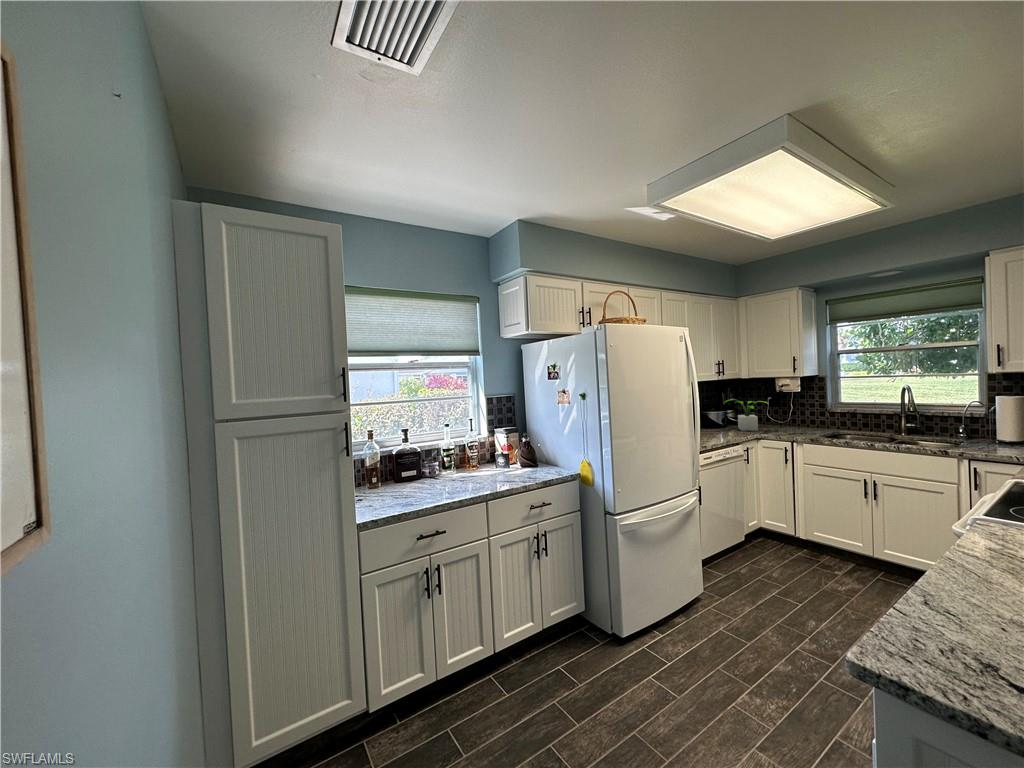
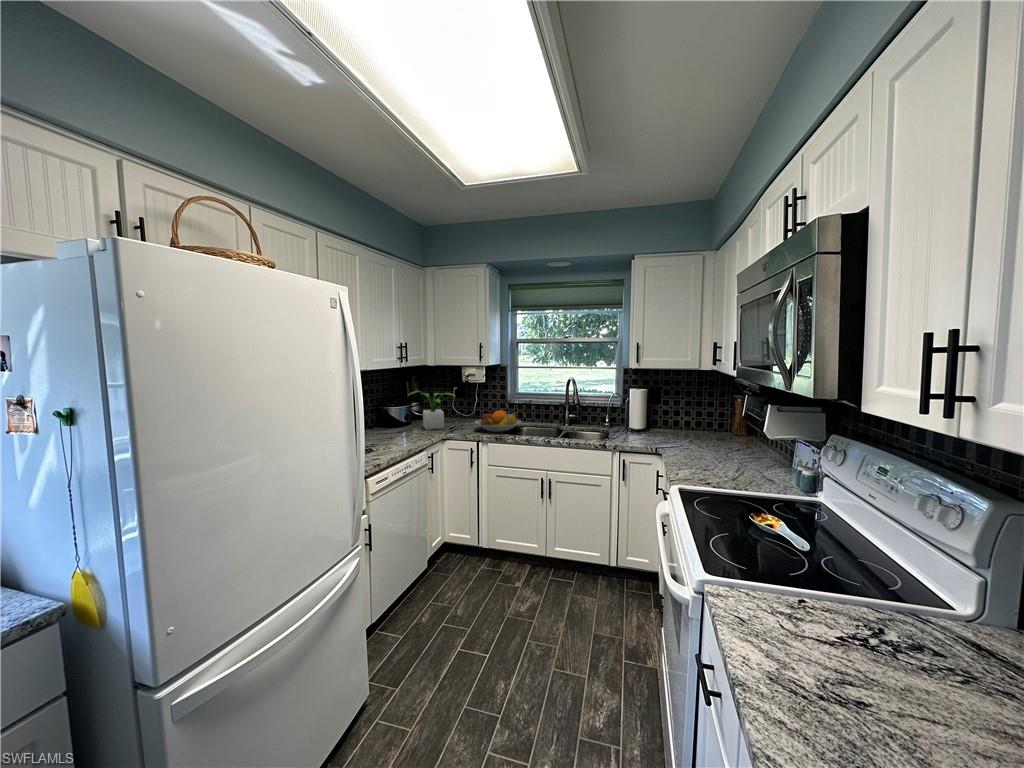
fruit bowl: none [788,416,842,435] -> present [475,410,521,432]

